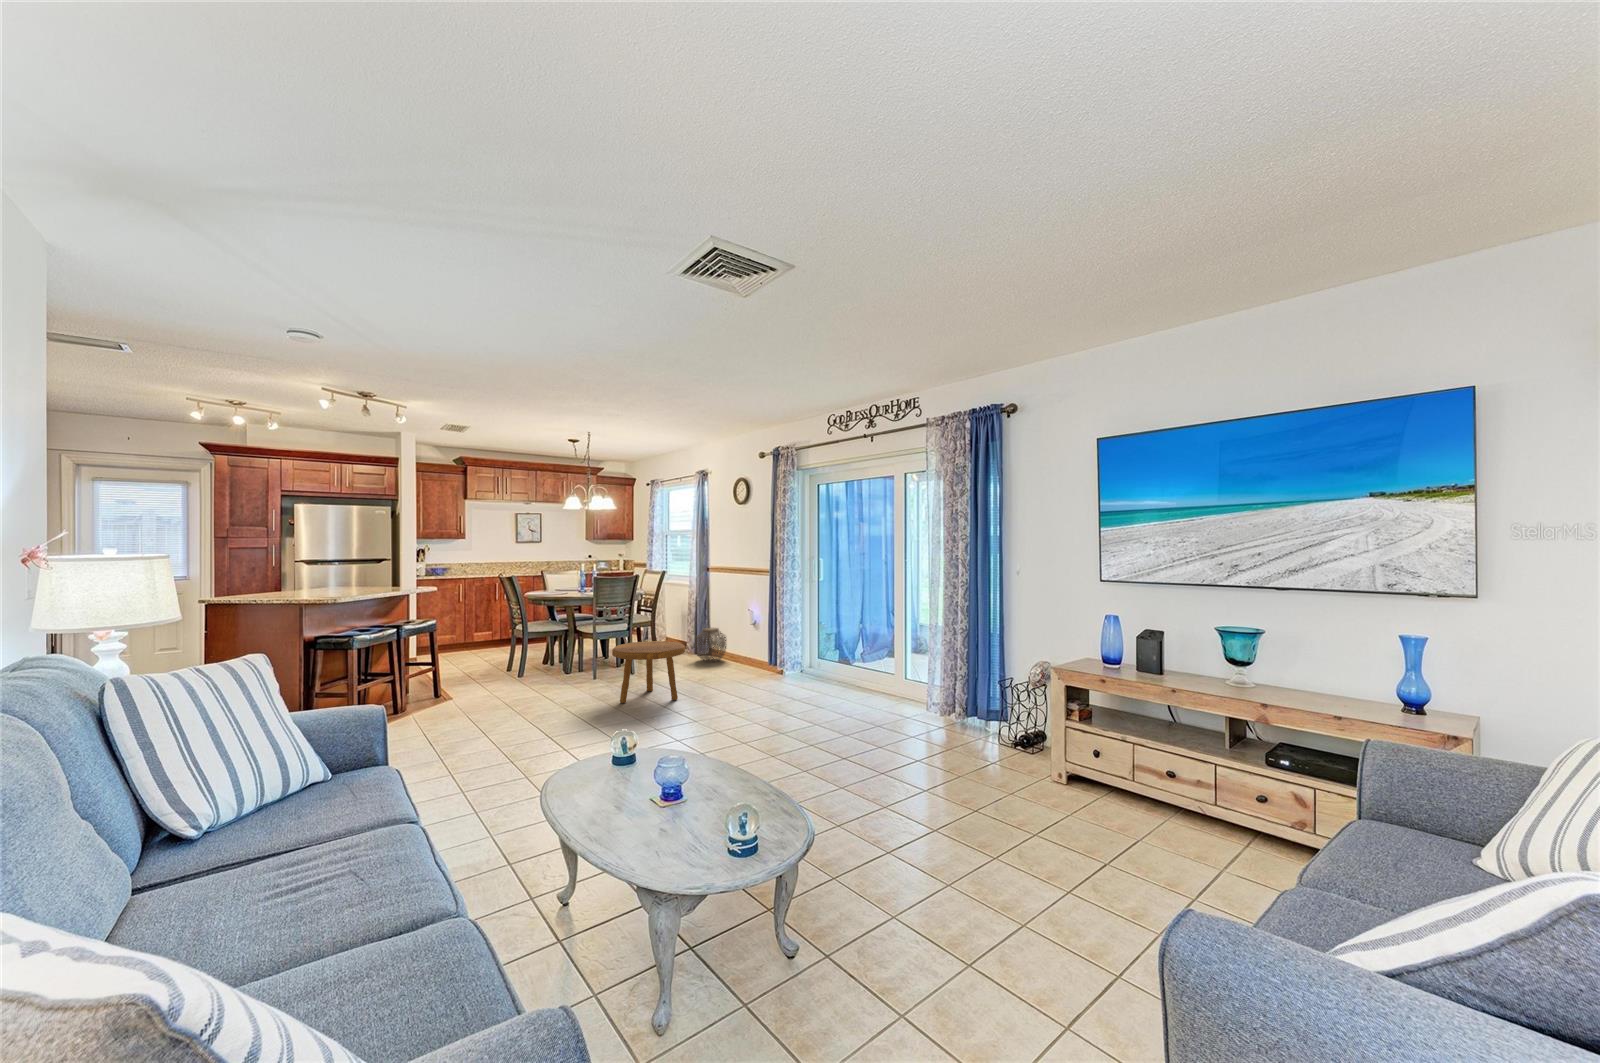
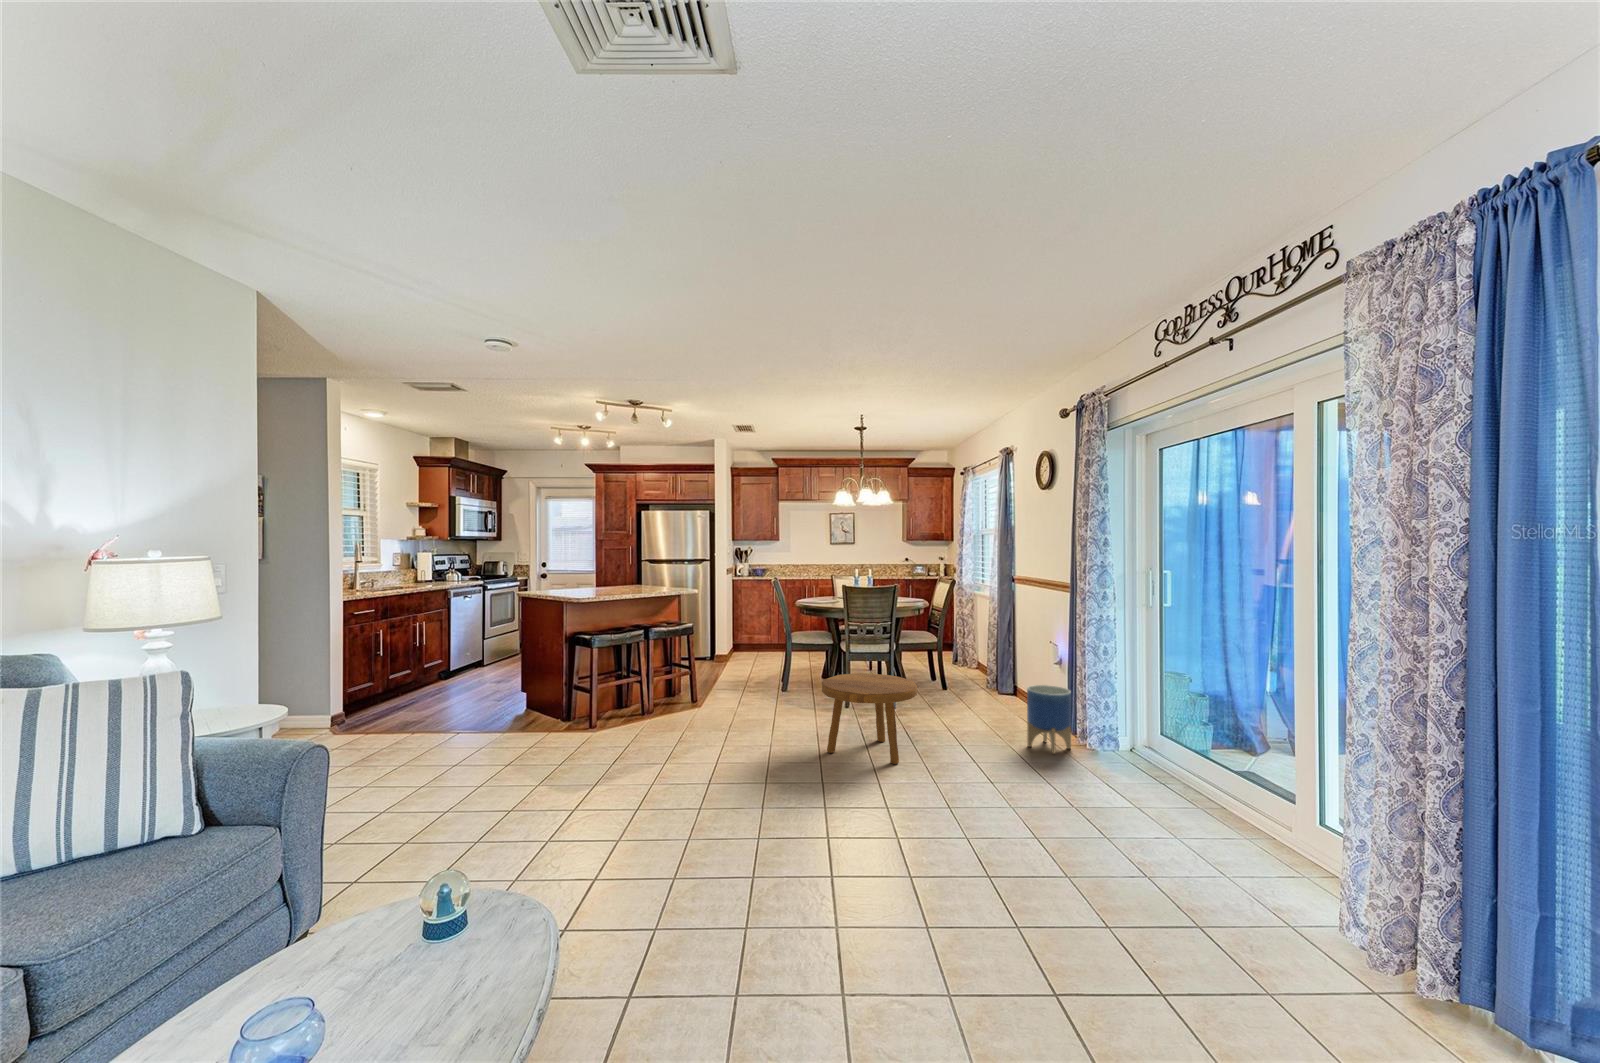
woven basket: present [695,628,726,662] -> none [985,662,1030,712]
planter: none [743,636,769,679] -> present [1027,685,1071,754]

